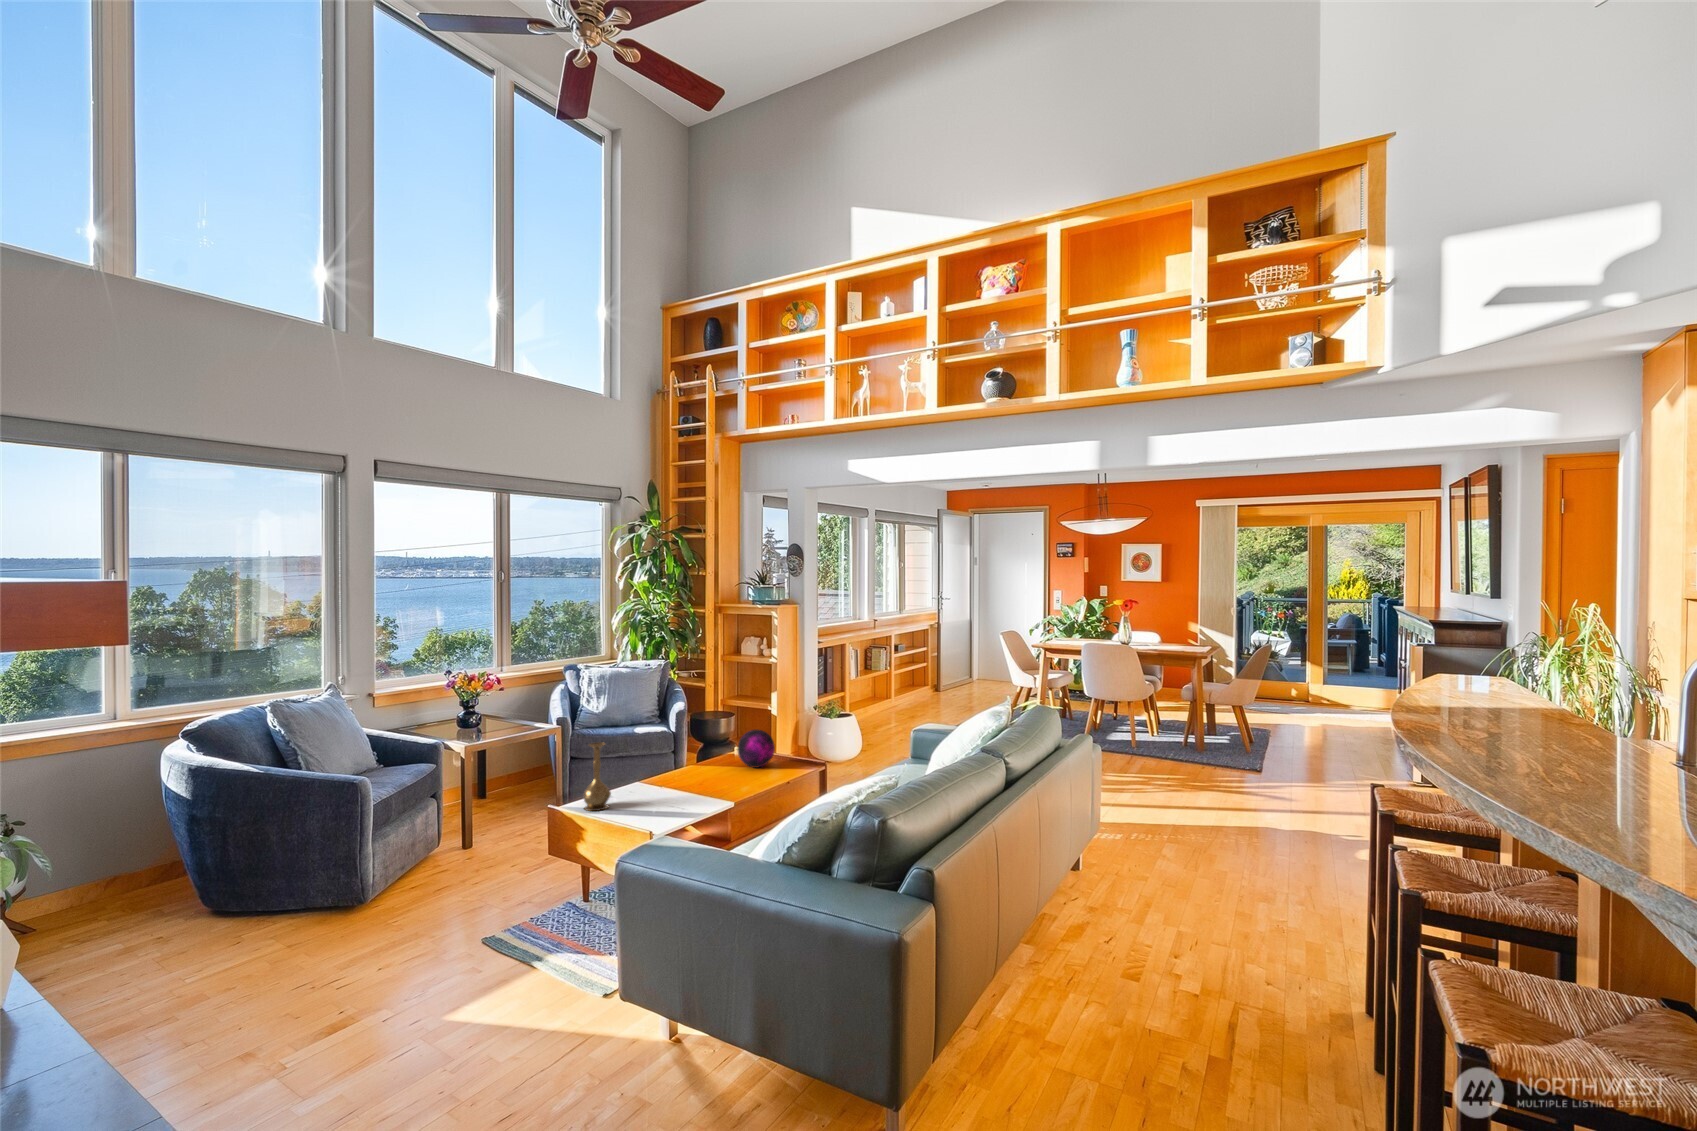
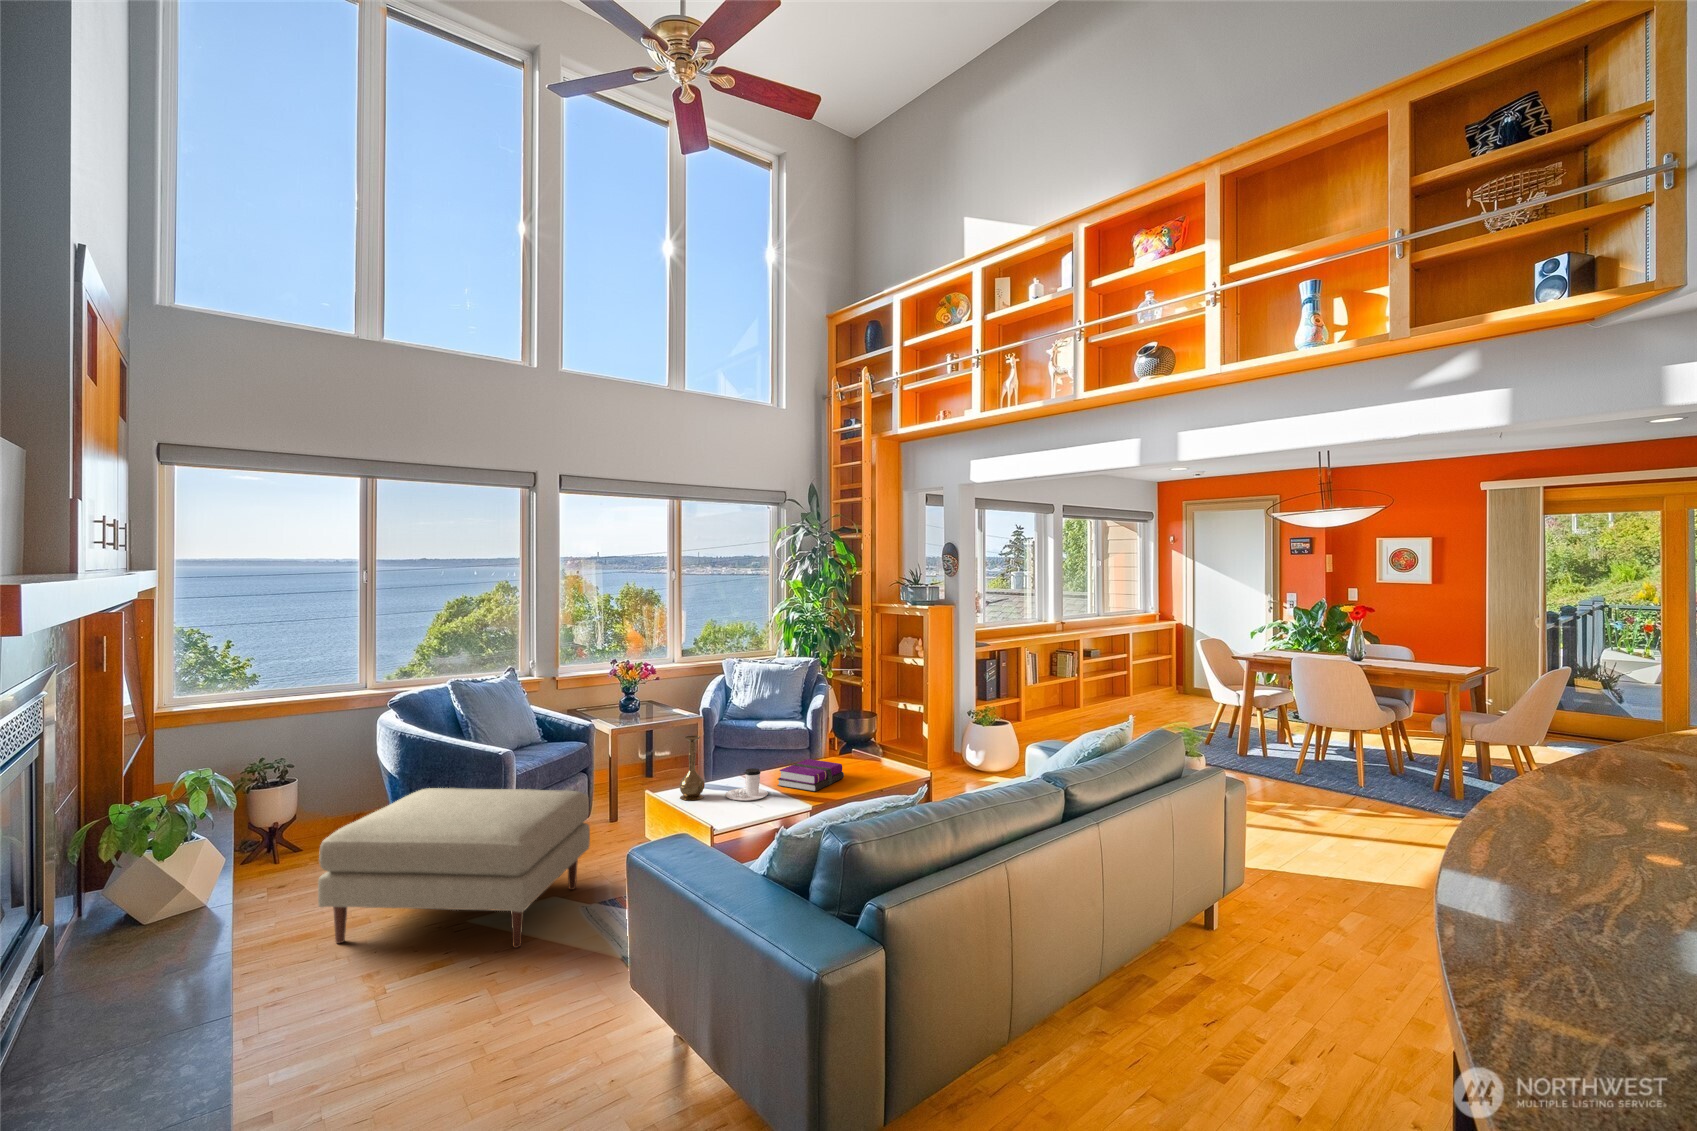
decorative orb: present [738,730,775,768] -> none [847,733,885,772]
hardback book: none [678,759,740,790] -> present [778,759,844,792]
coffee cup: none [631,772,676,806] -> present [725,768,768,801]
ottoman: none [156,813,479,1025] -> present [318,788,590,948]

